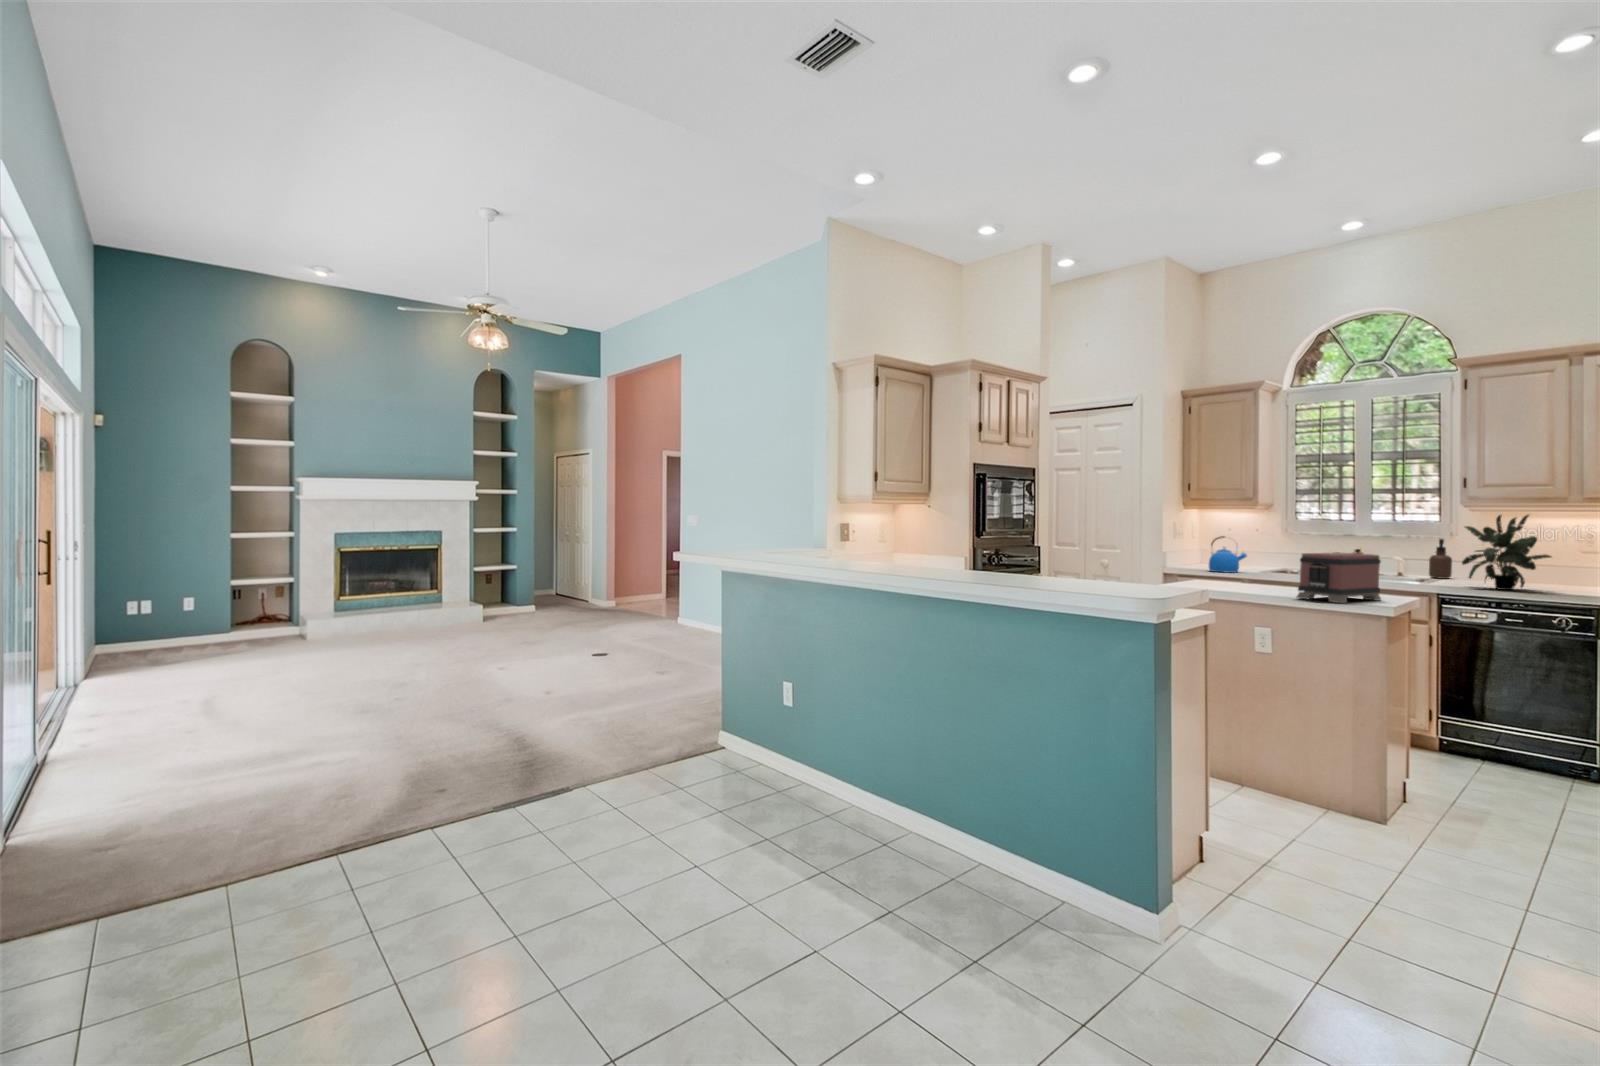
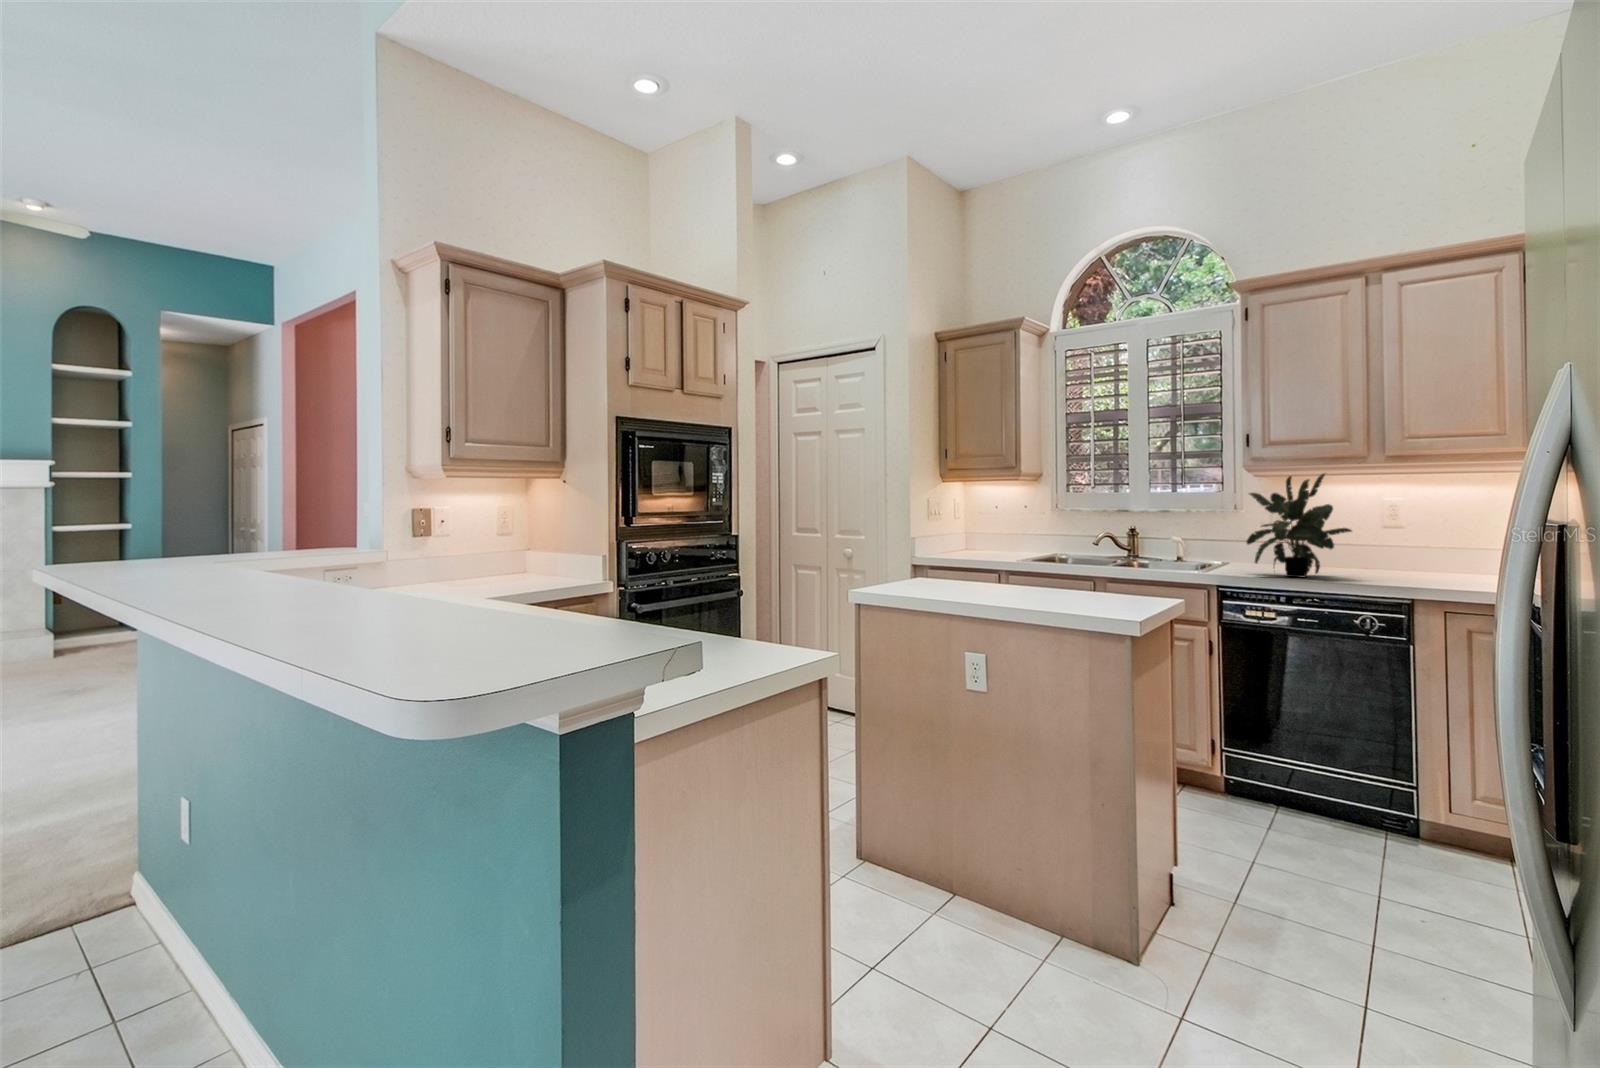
kettle: present [1209,536,1247,573] -> none [960,514,1005,562]
soap dispenser: present [1429,539,1452,579] -> none [1210,512,1236,563]
toaster: present [1297,552,1381,603] -> none [1017,529,1140,612]

